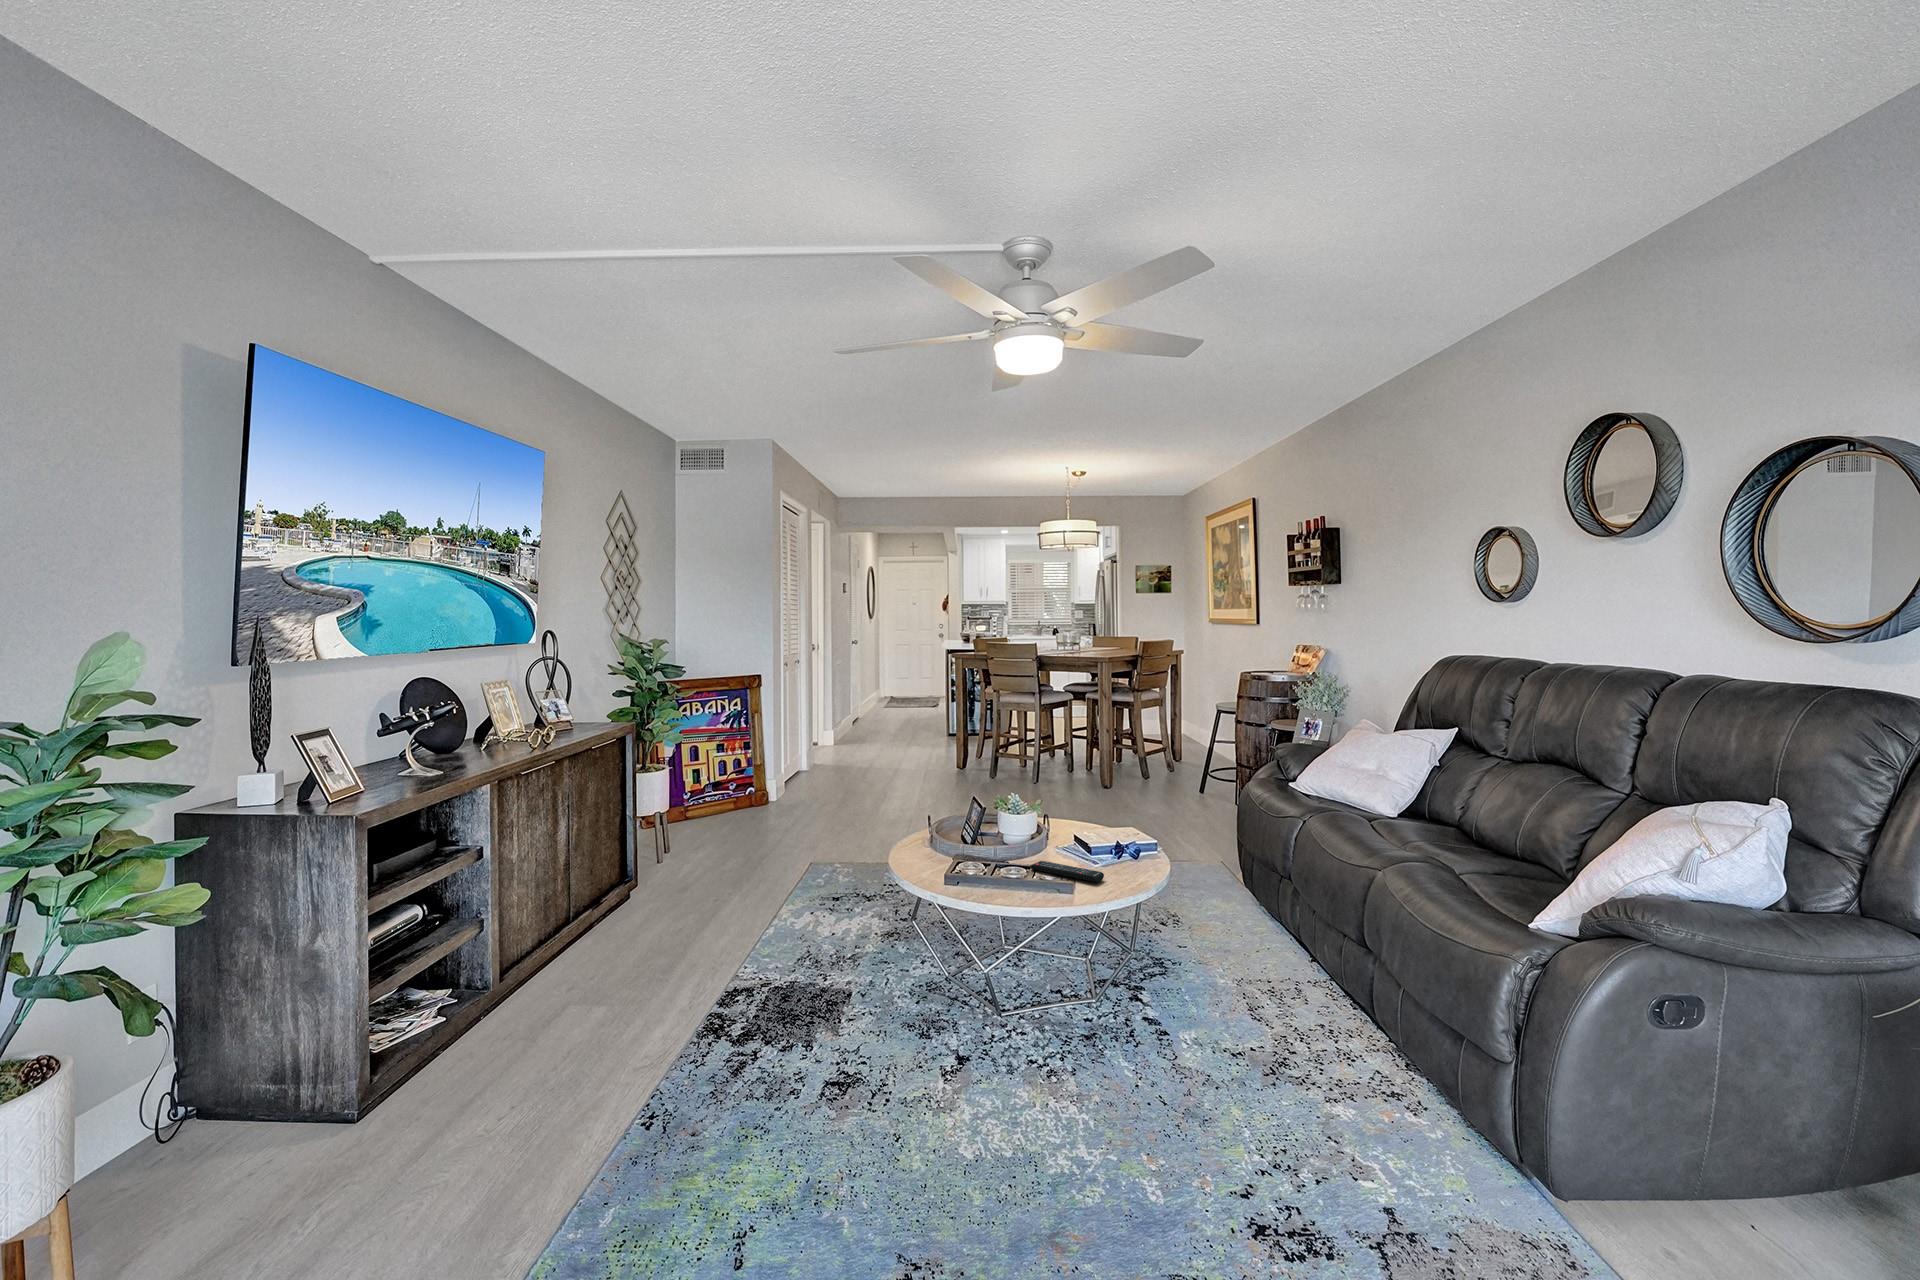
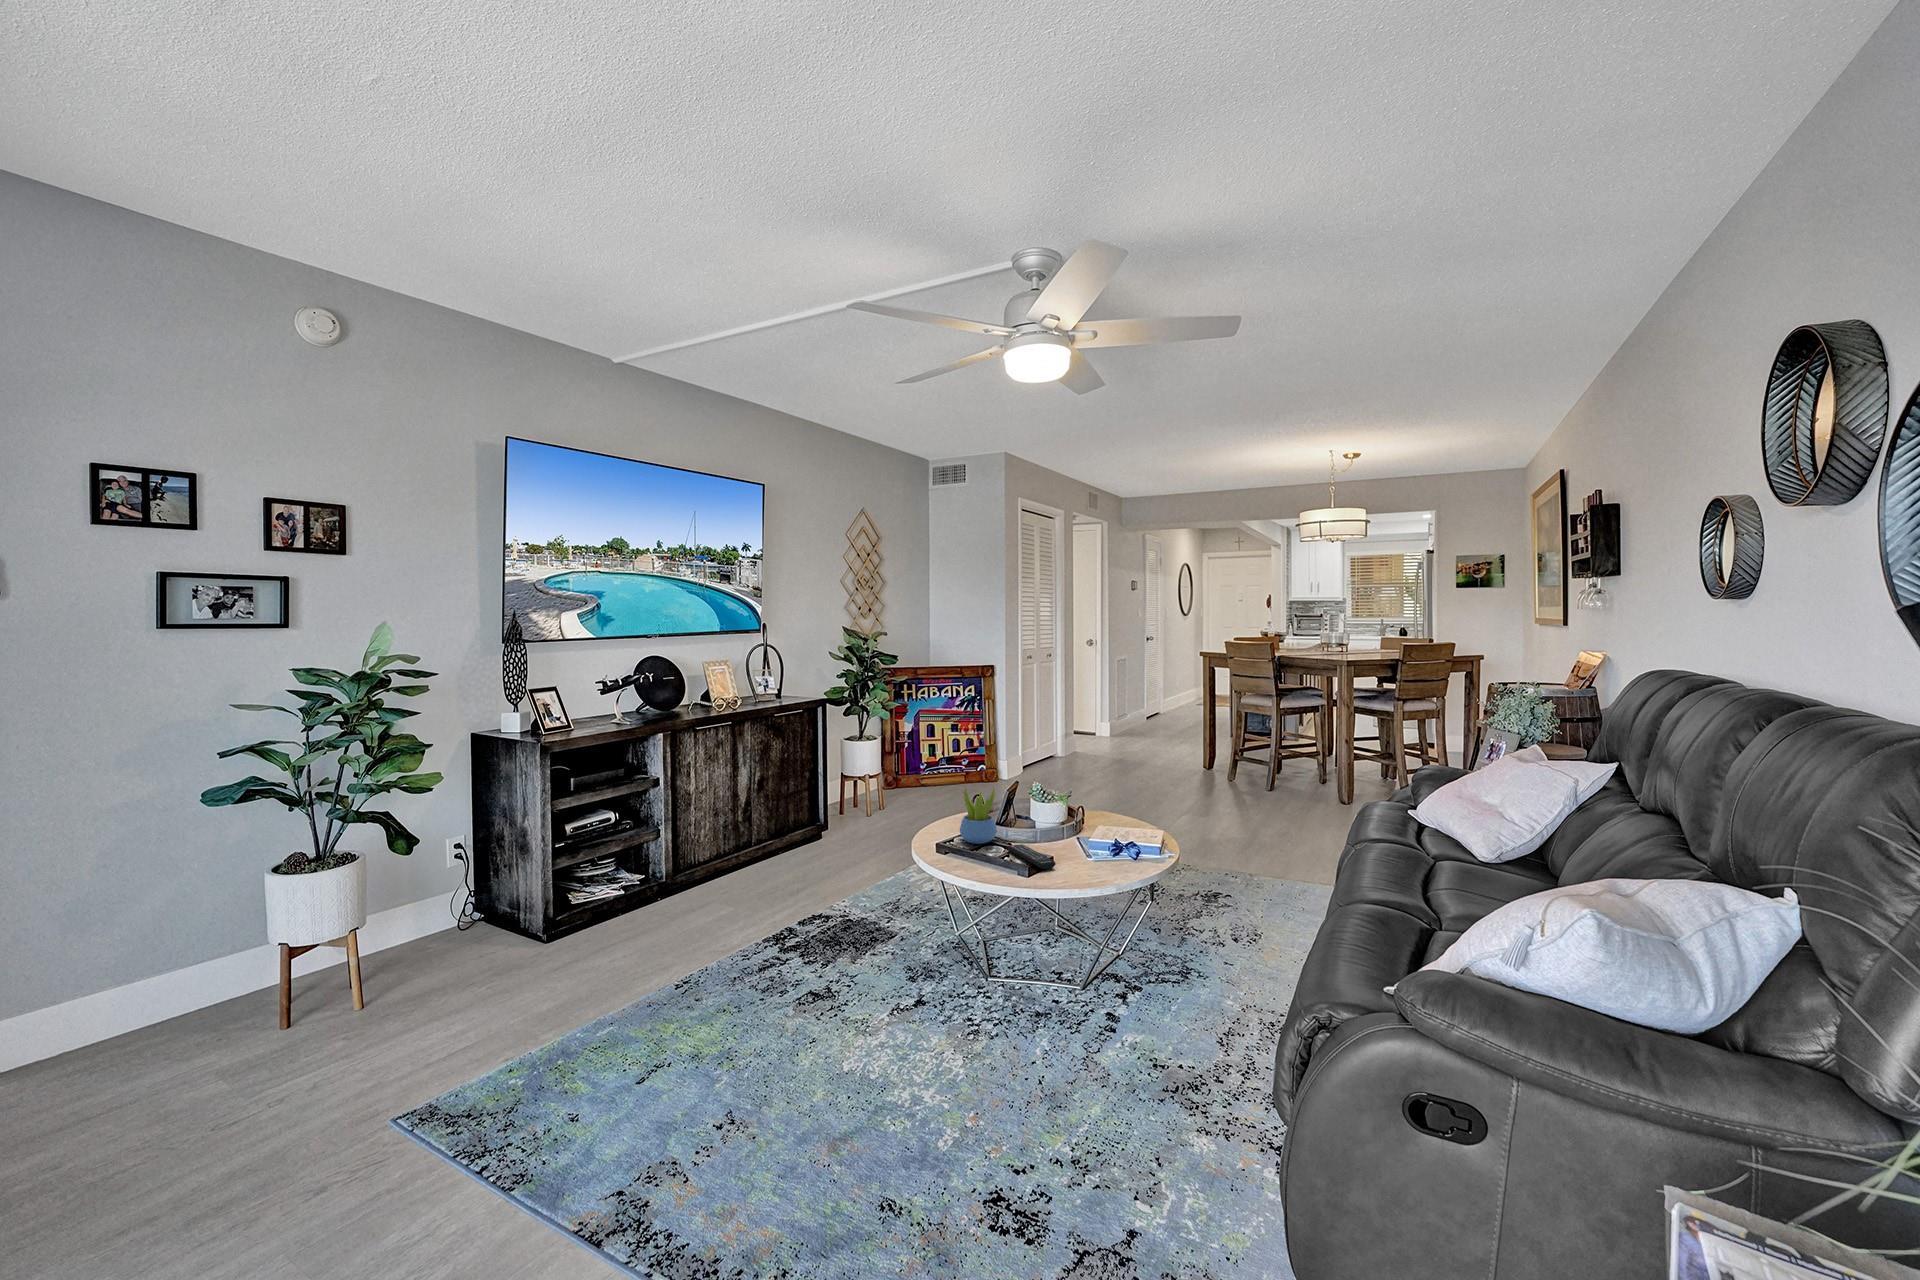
succulent plant: none [966,803,1007,868] -> present [960,787,997,844]

